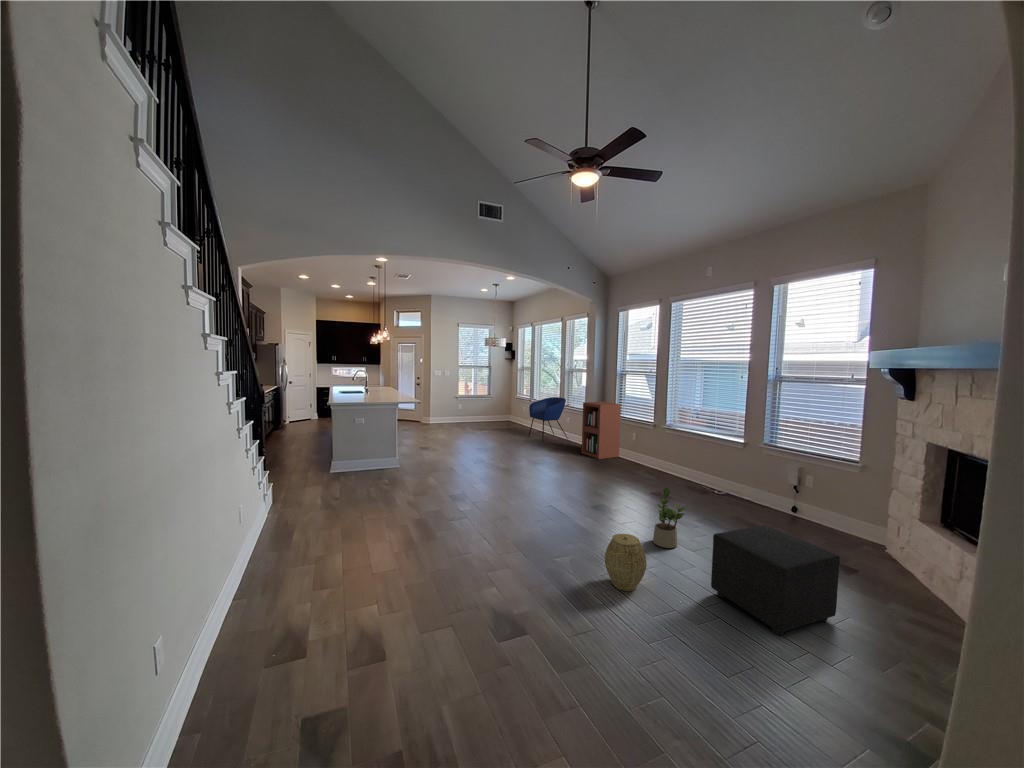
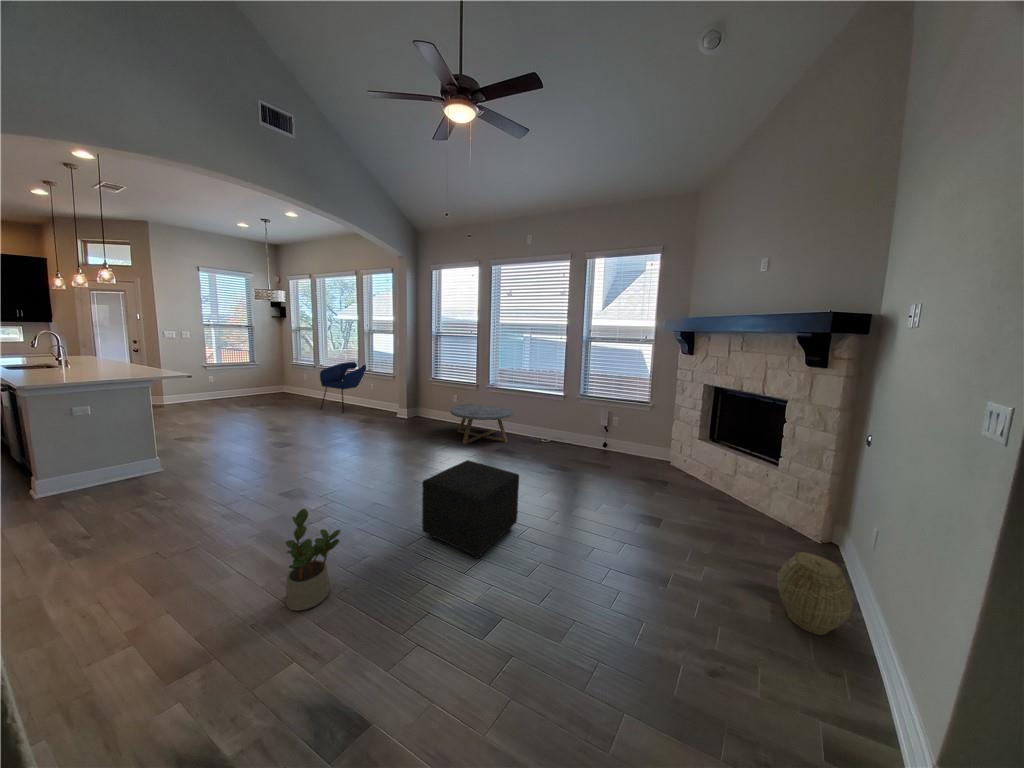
bookshelf: present [582,402,621,459] -> none [397,365,437,424]
coffee table: none [617,443,686,487] -> present [450,404,514,444]
potted plant: present [653,488,686,548] -> present [286,509,340,611]
ottoman: present [711,525,840,635] -> present [422,460,519,558]
woven basket: present [605,534,647,591] -> present [777,552,852,635]

